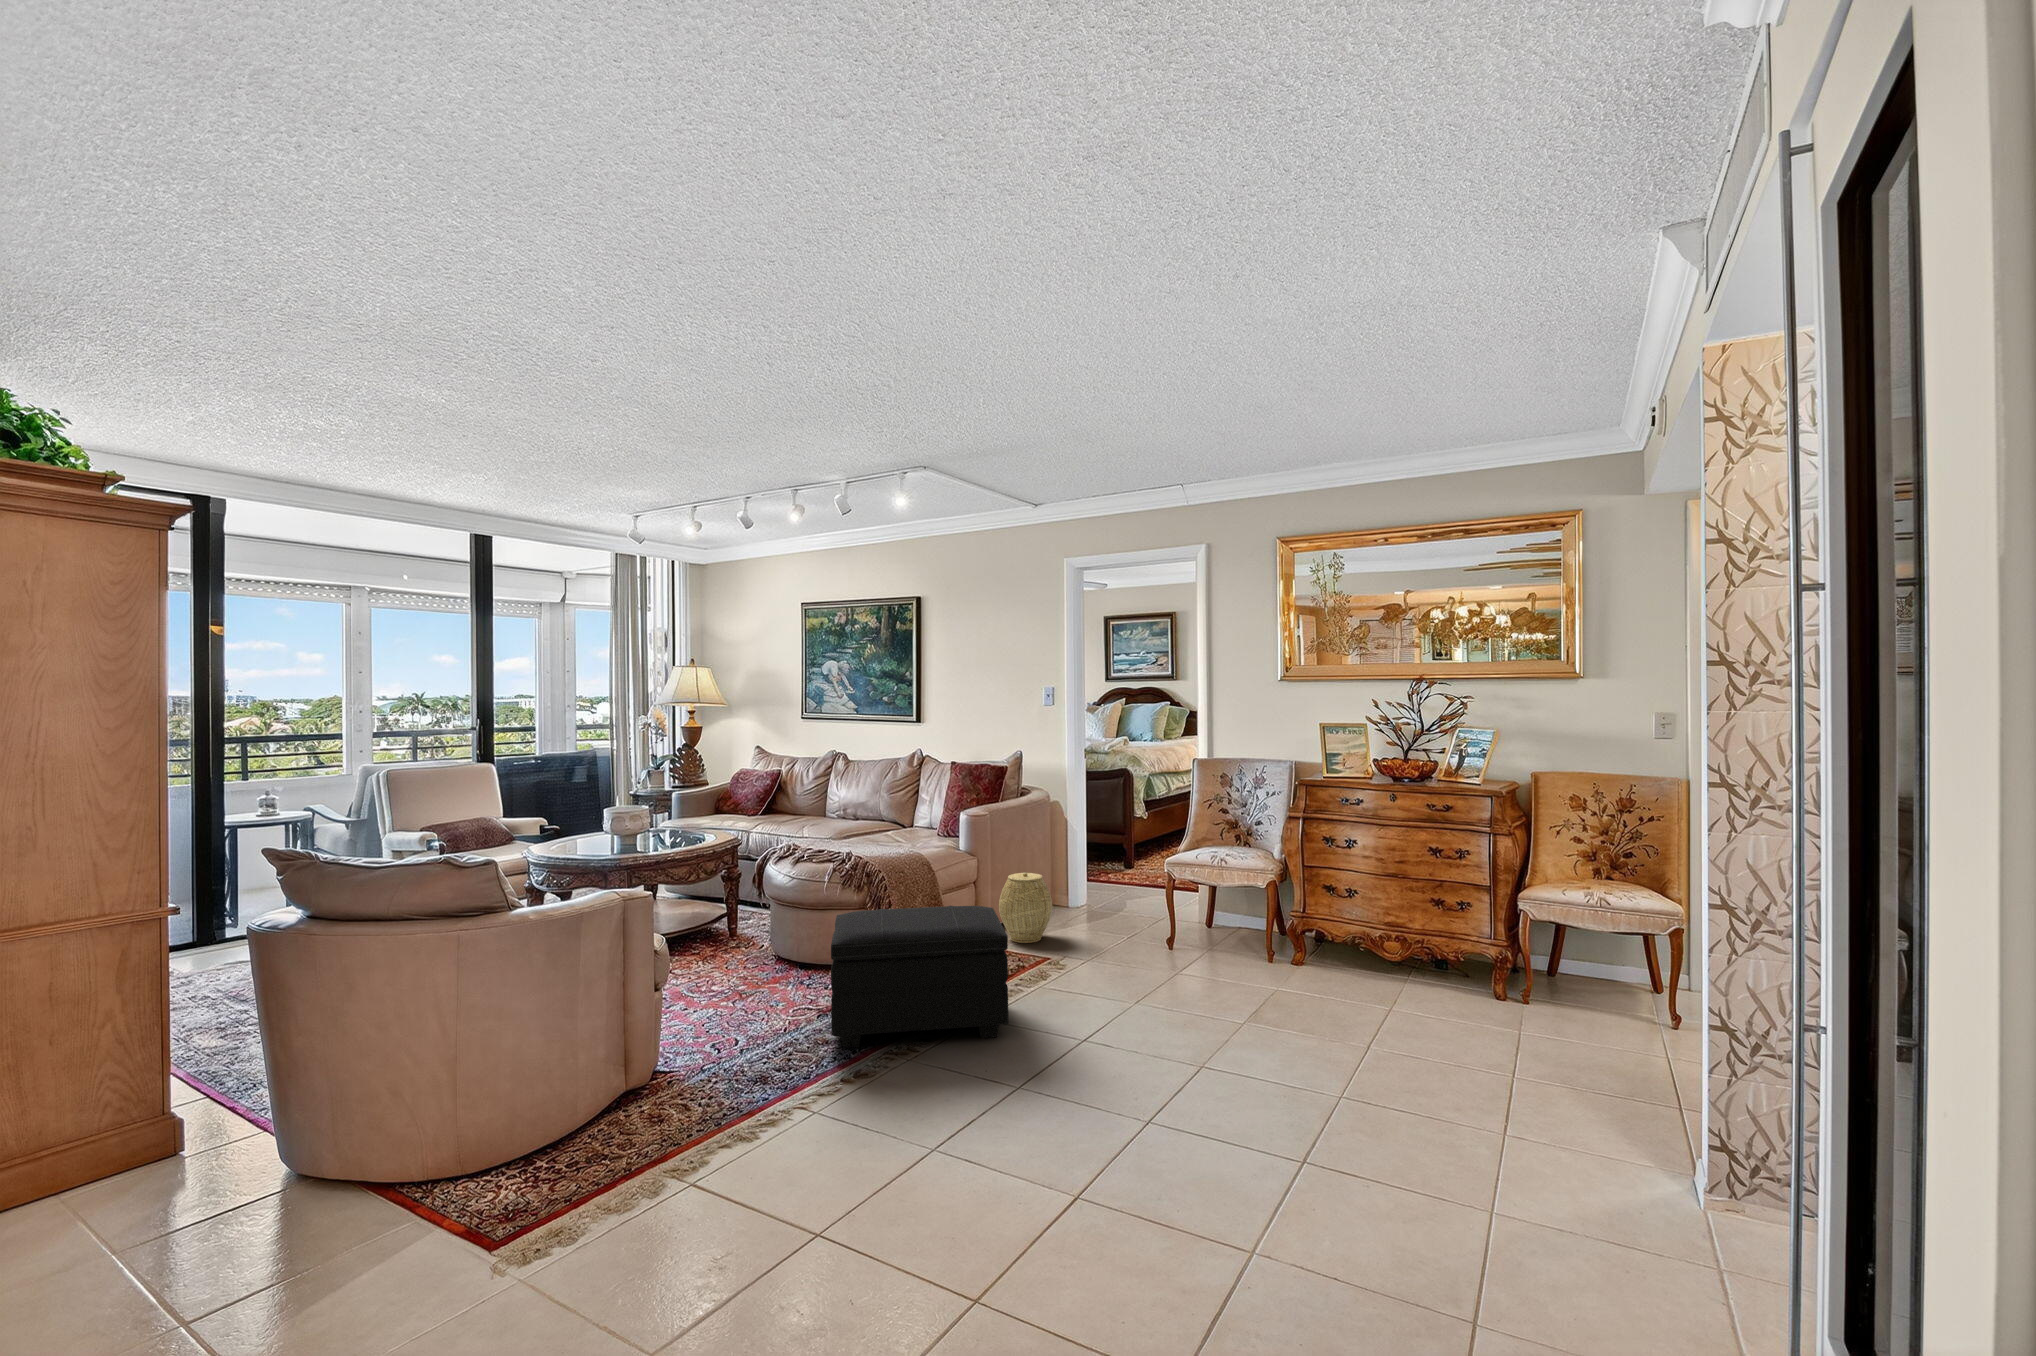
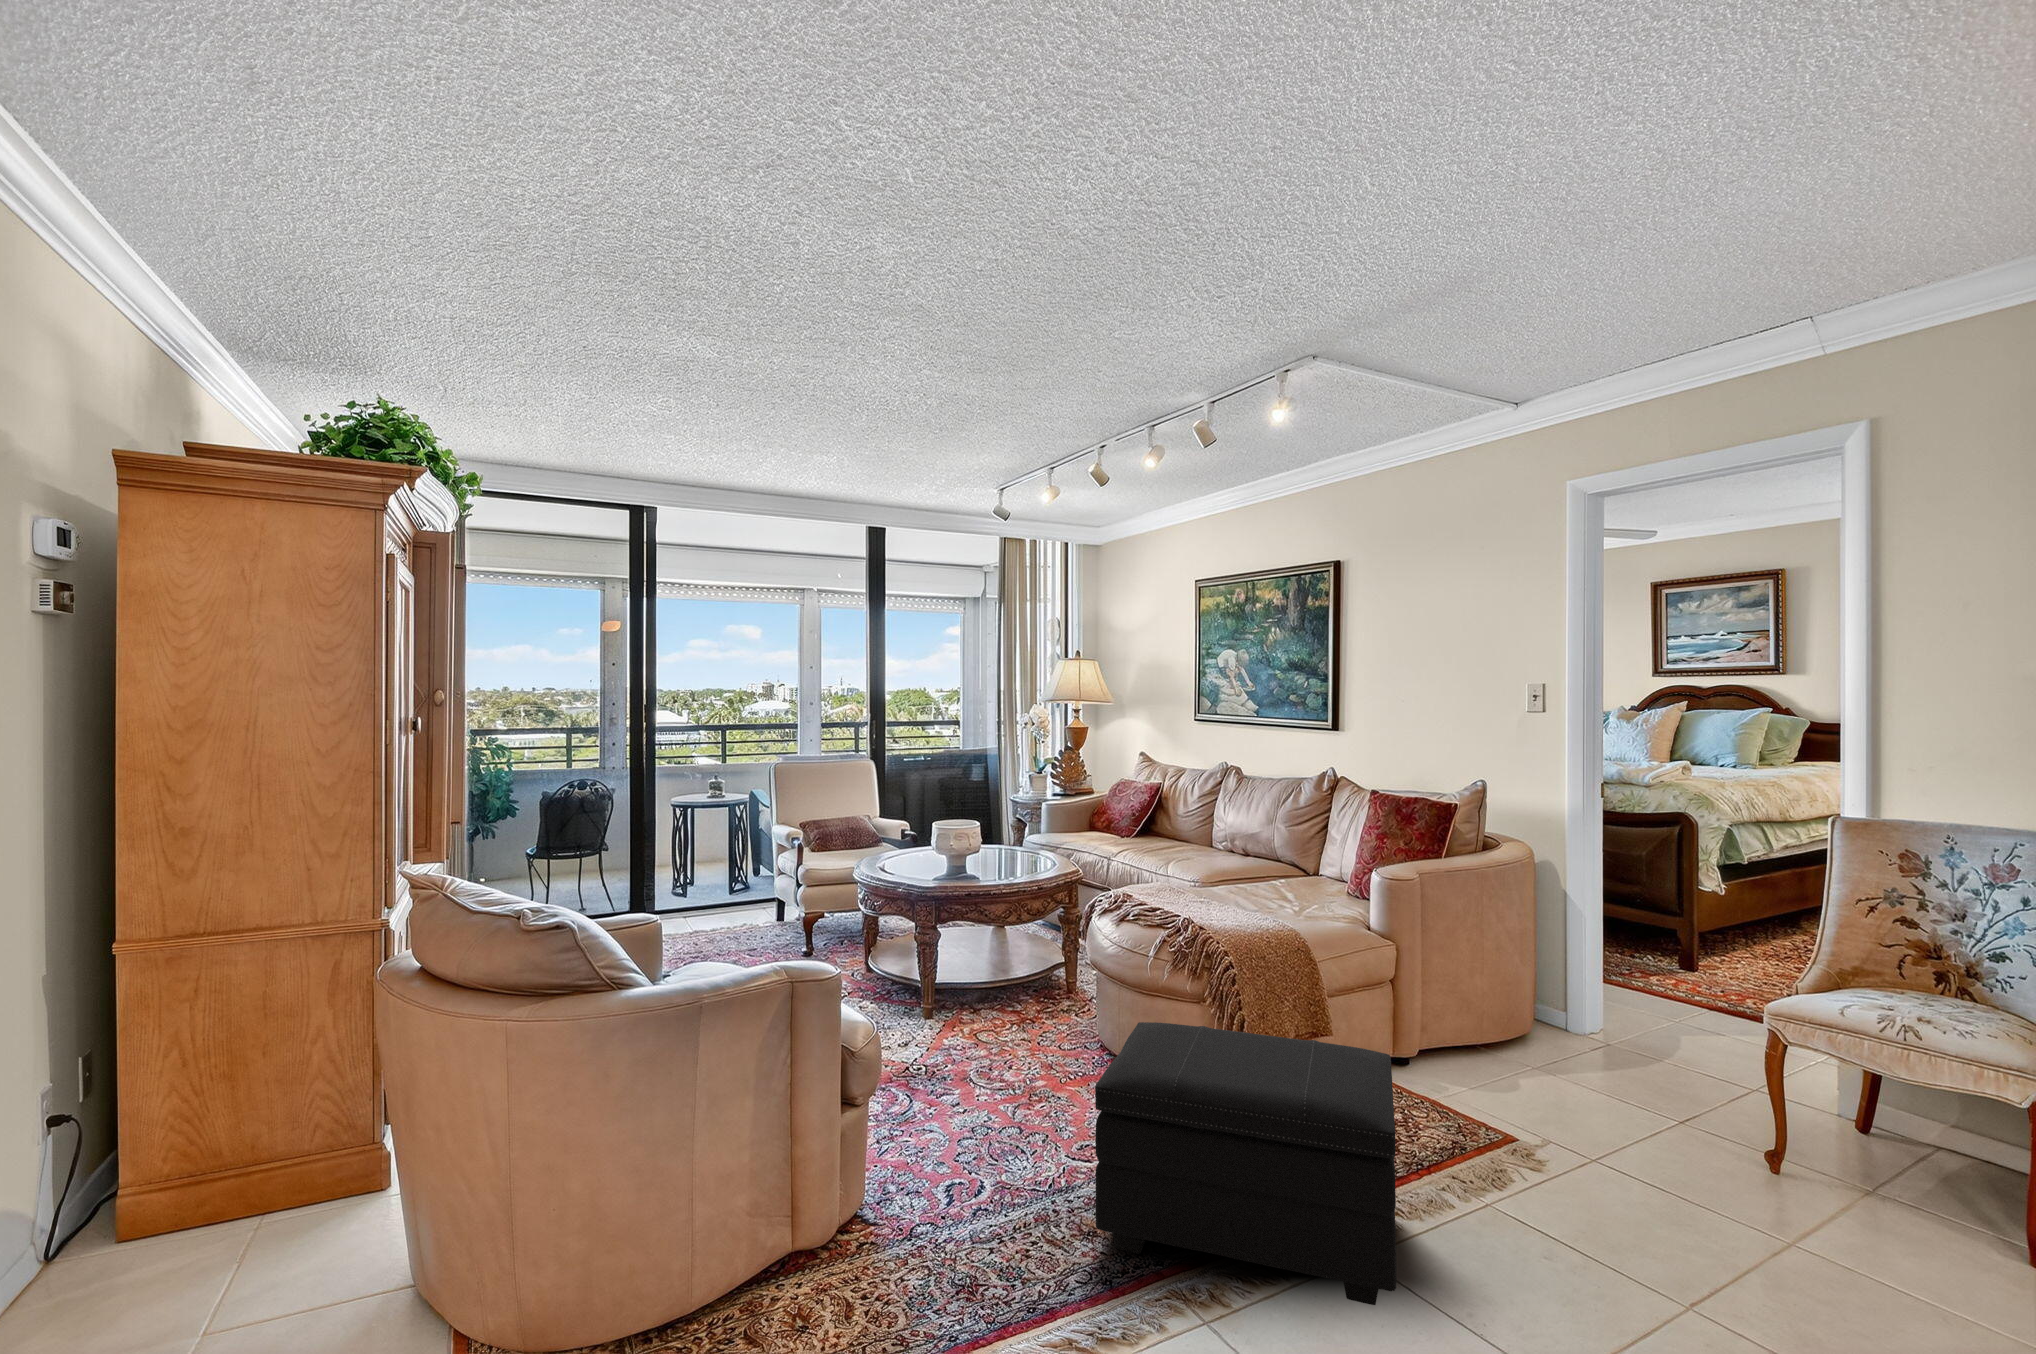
woven basket: present [999,873,1052,943] -> none [1432,976,1527,1093]

